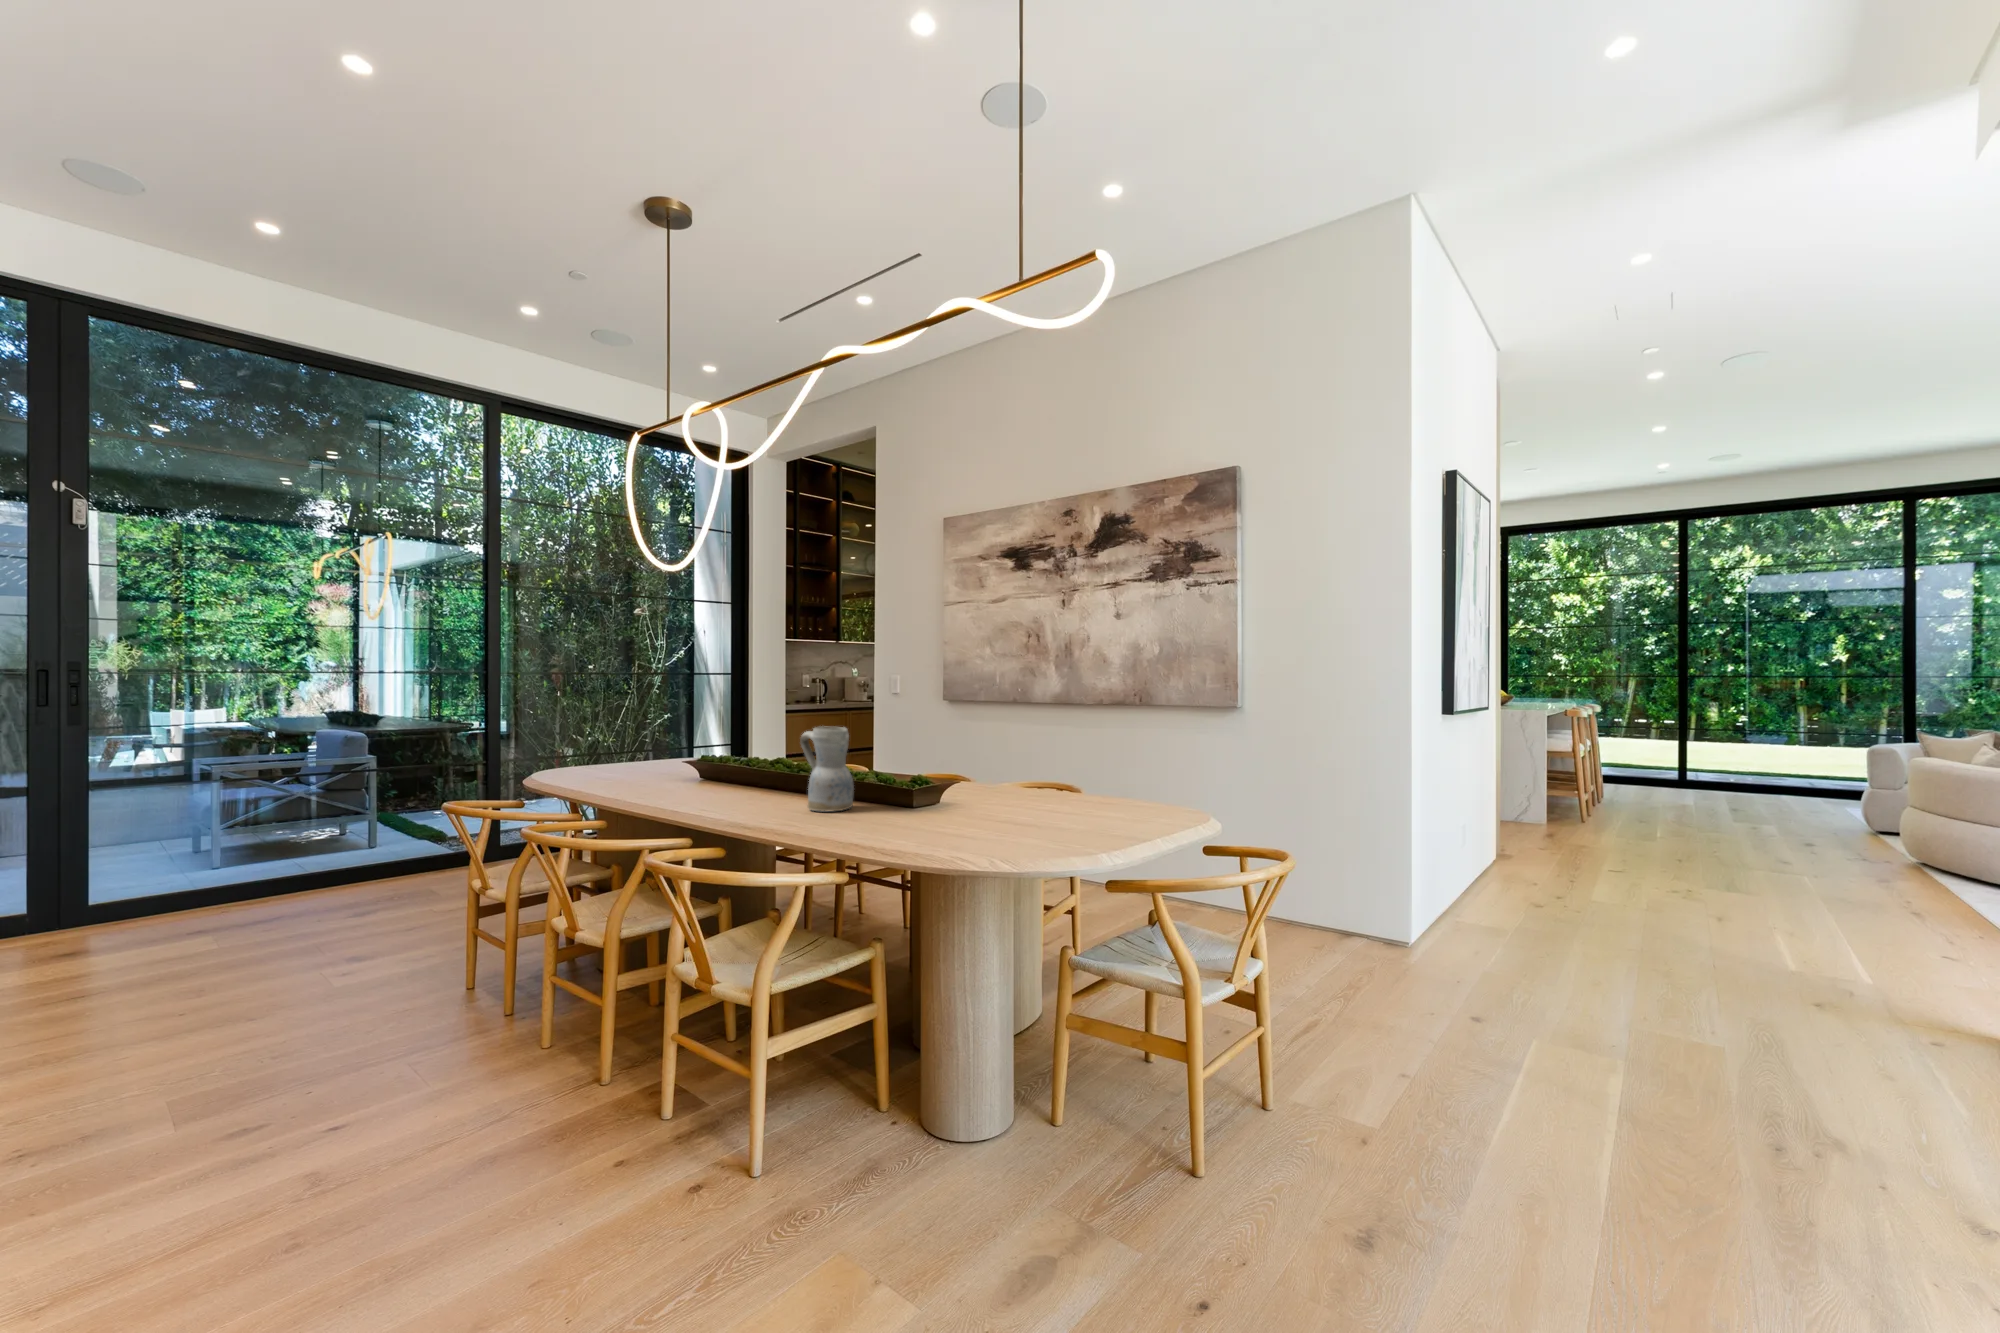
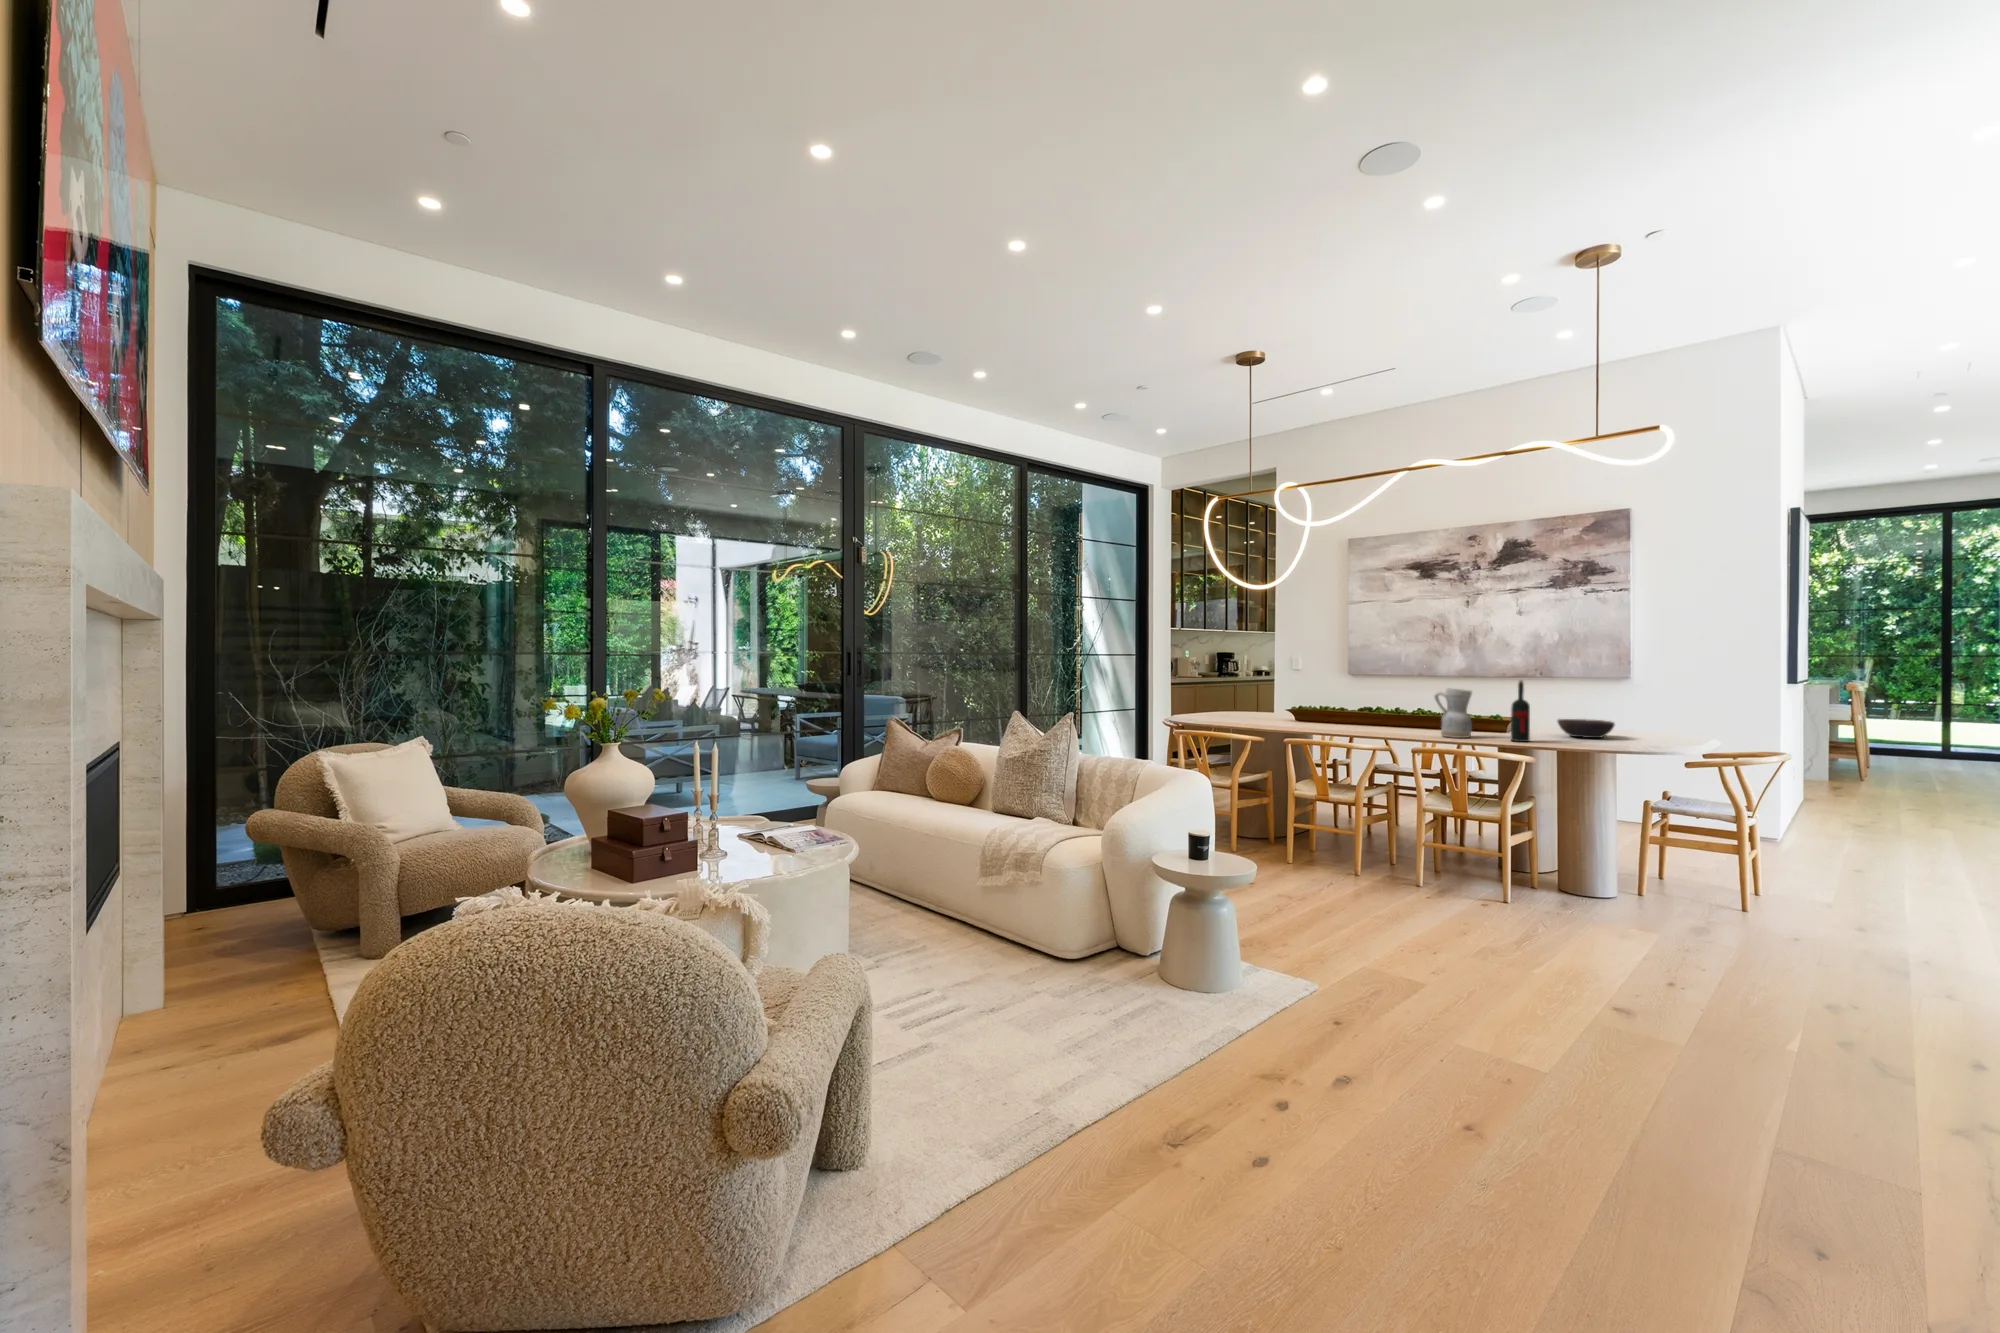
wine bottle: none [883,713,911,821] -> present [1511,680,1530,742]
bowl: none [978,776,1076,810] -> present [1558,719,1615,738]

